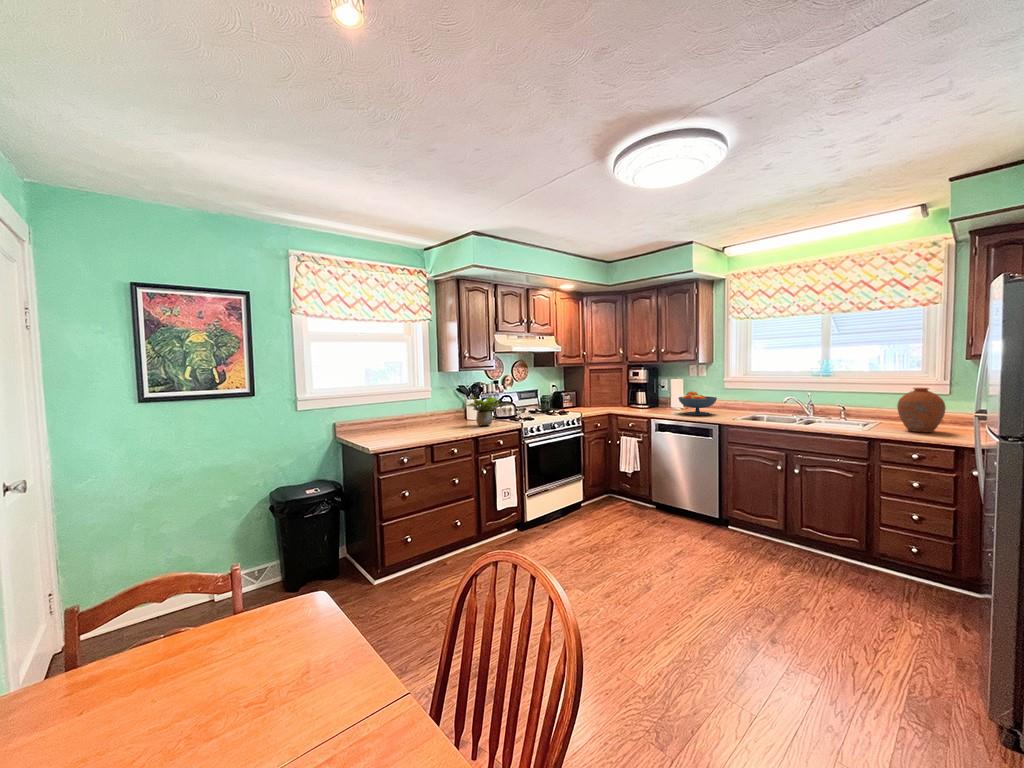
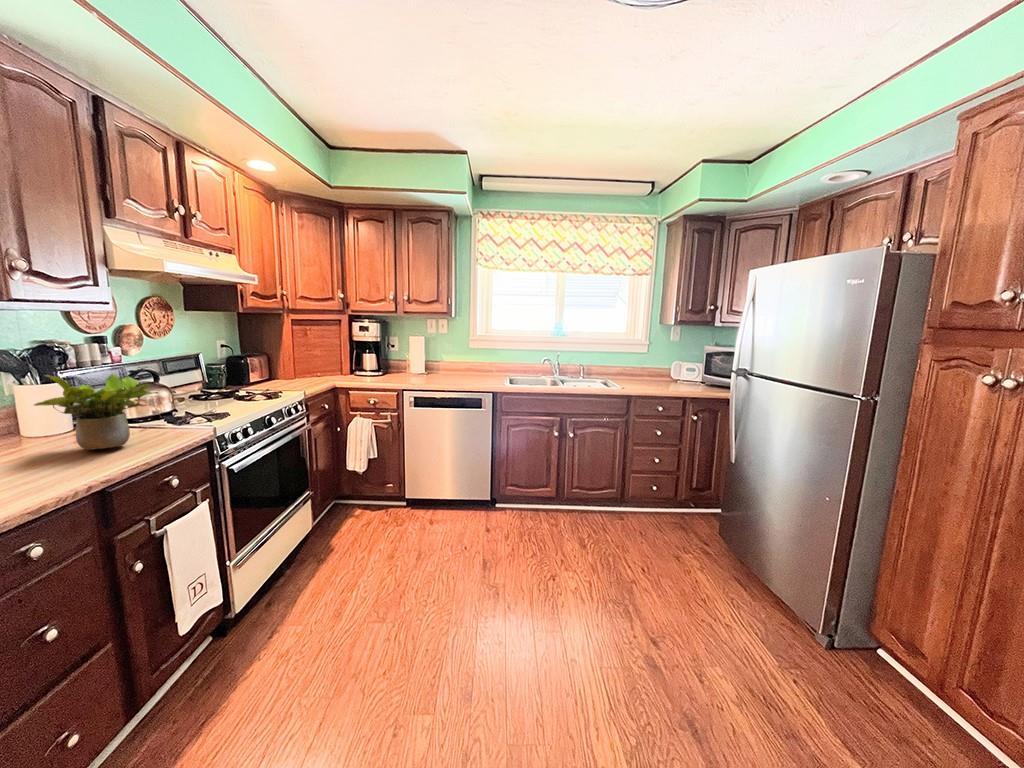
vase: present [897,388,945,432] -> none [636,348,667,387]
fruit bowl: present [678,391,717,415] -> none [433,352,478,383]

